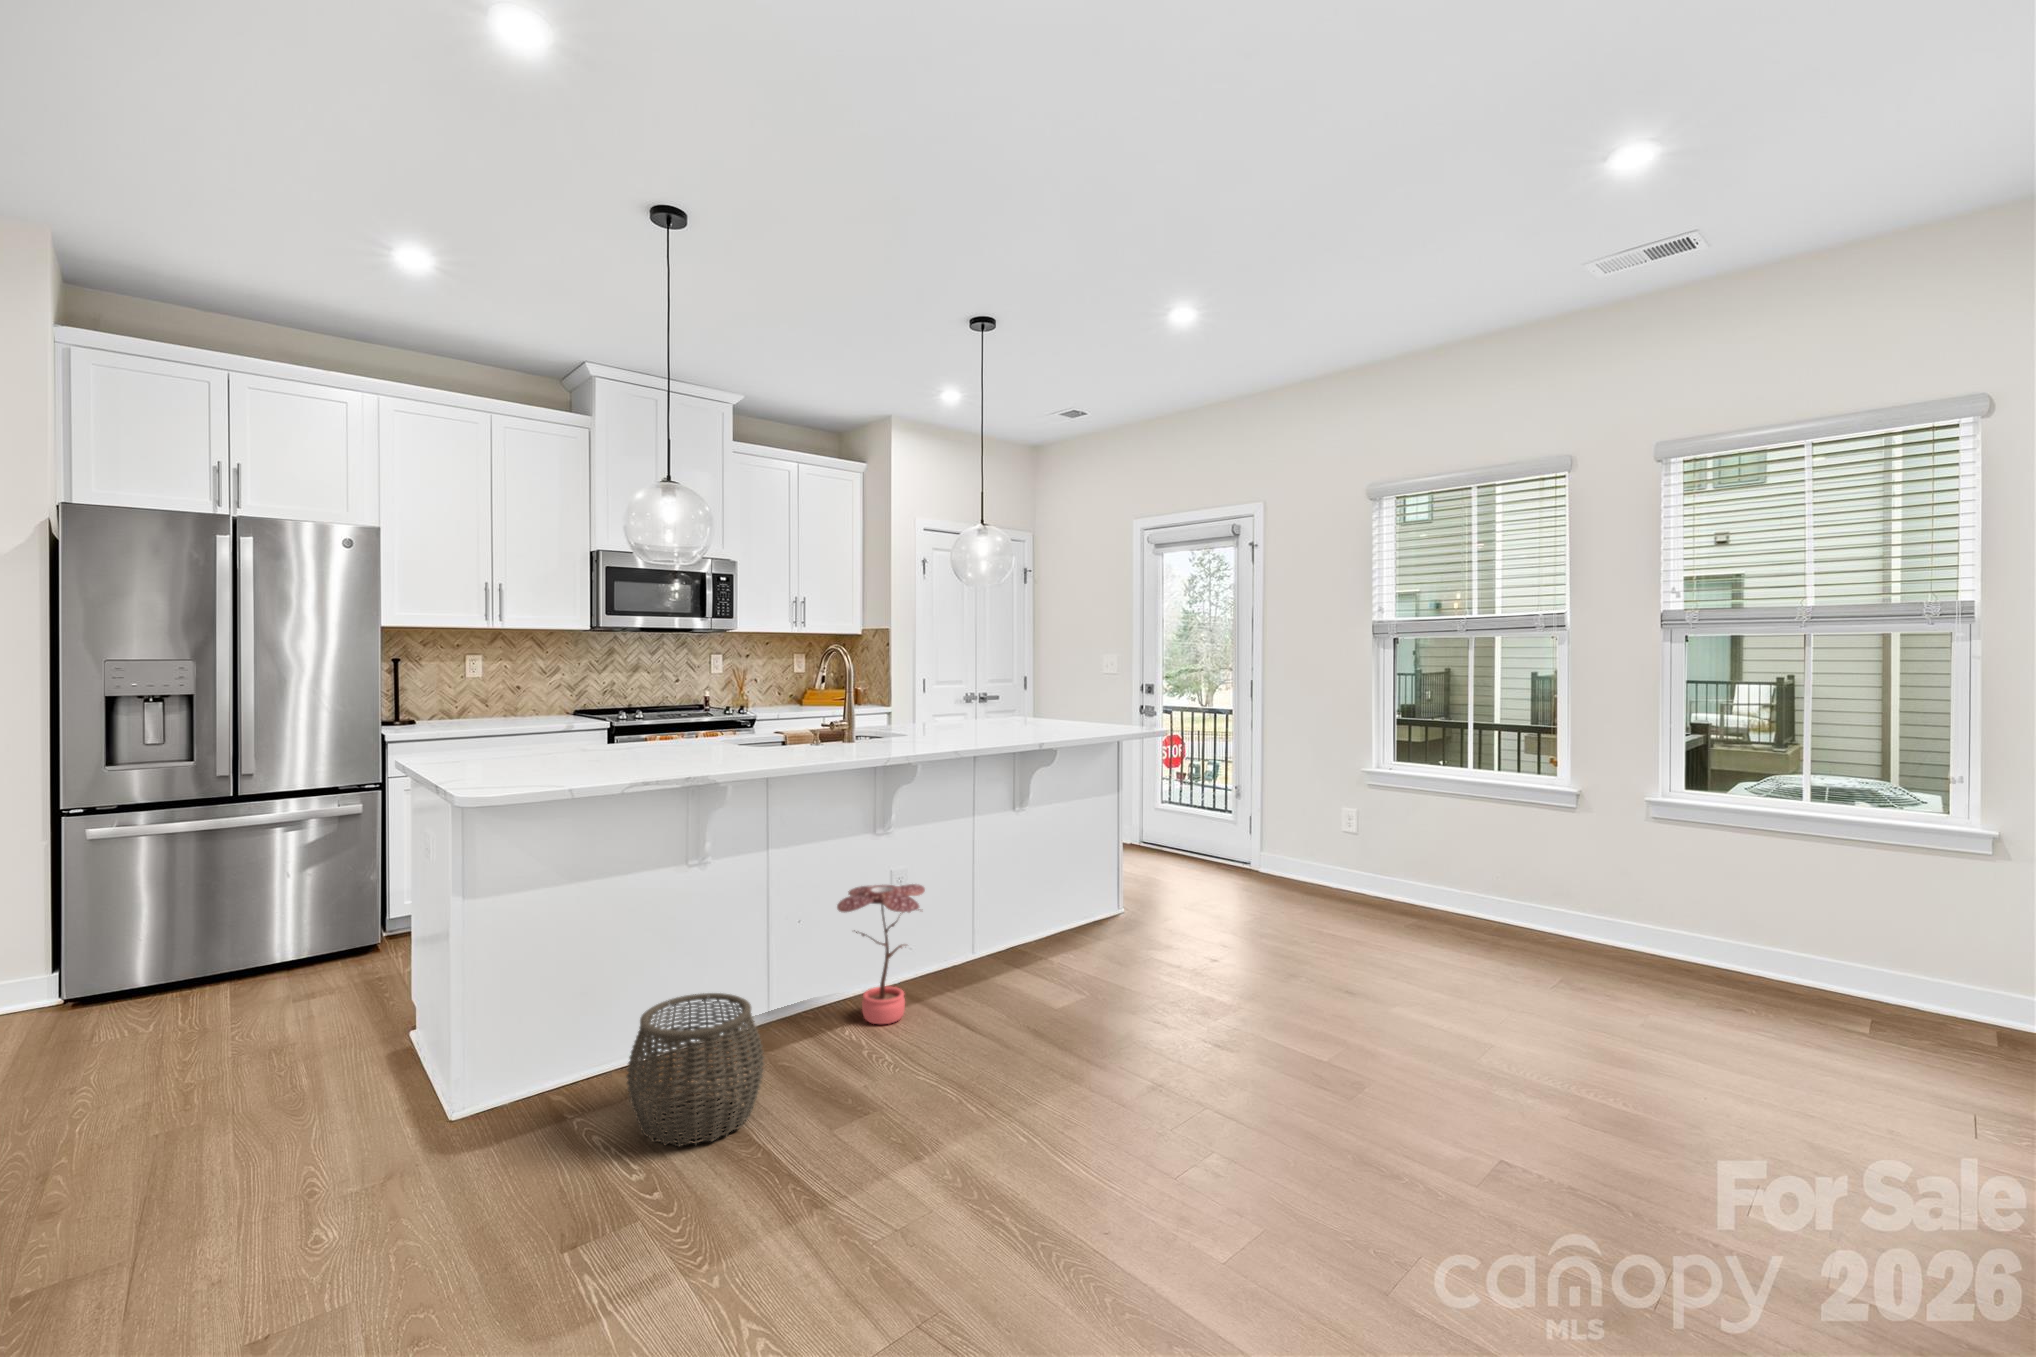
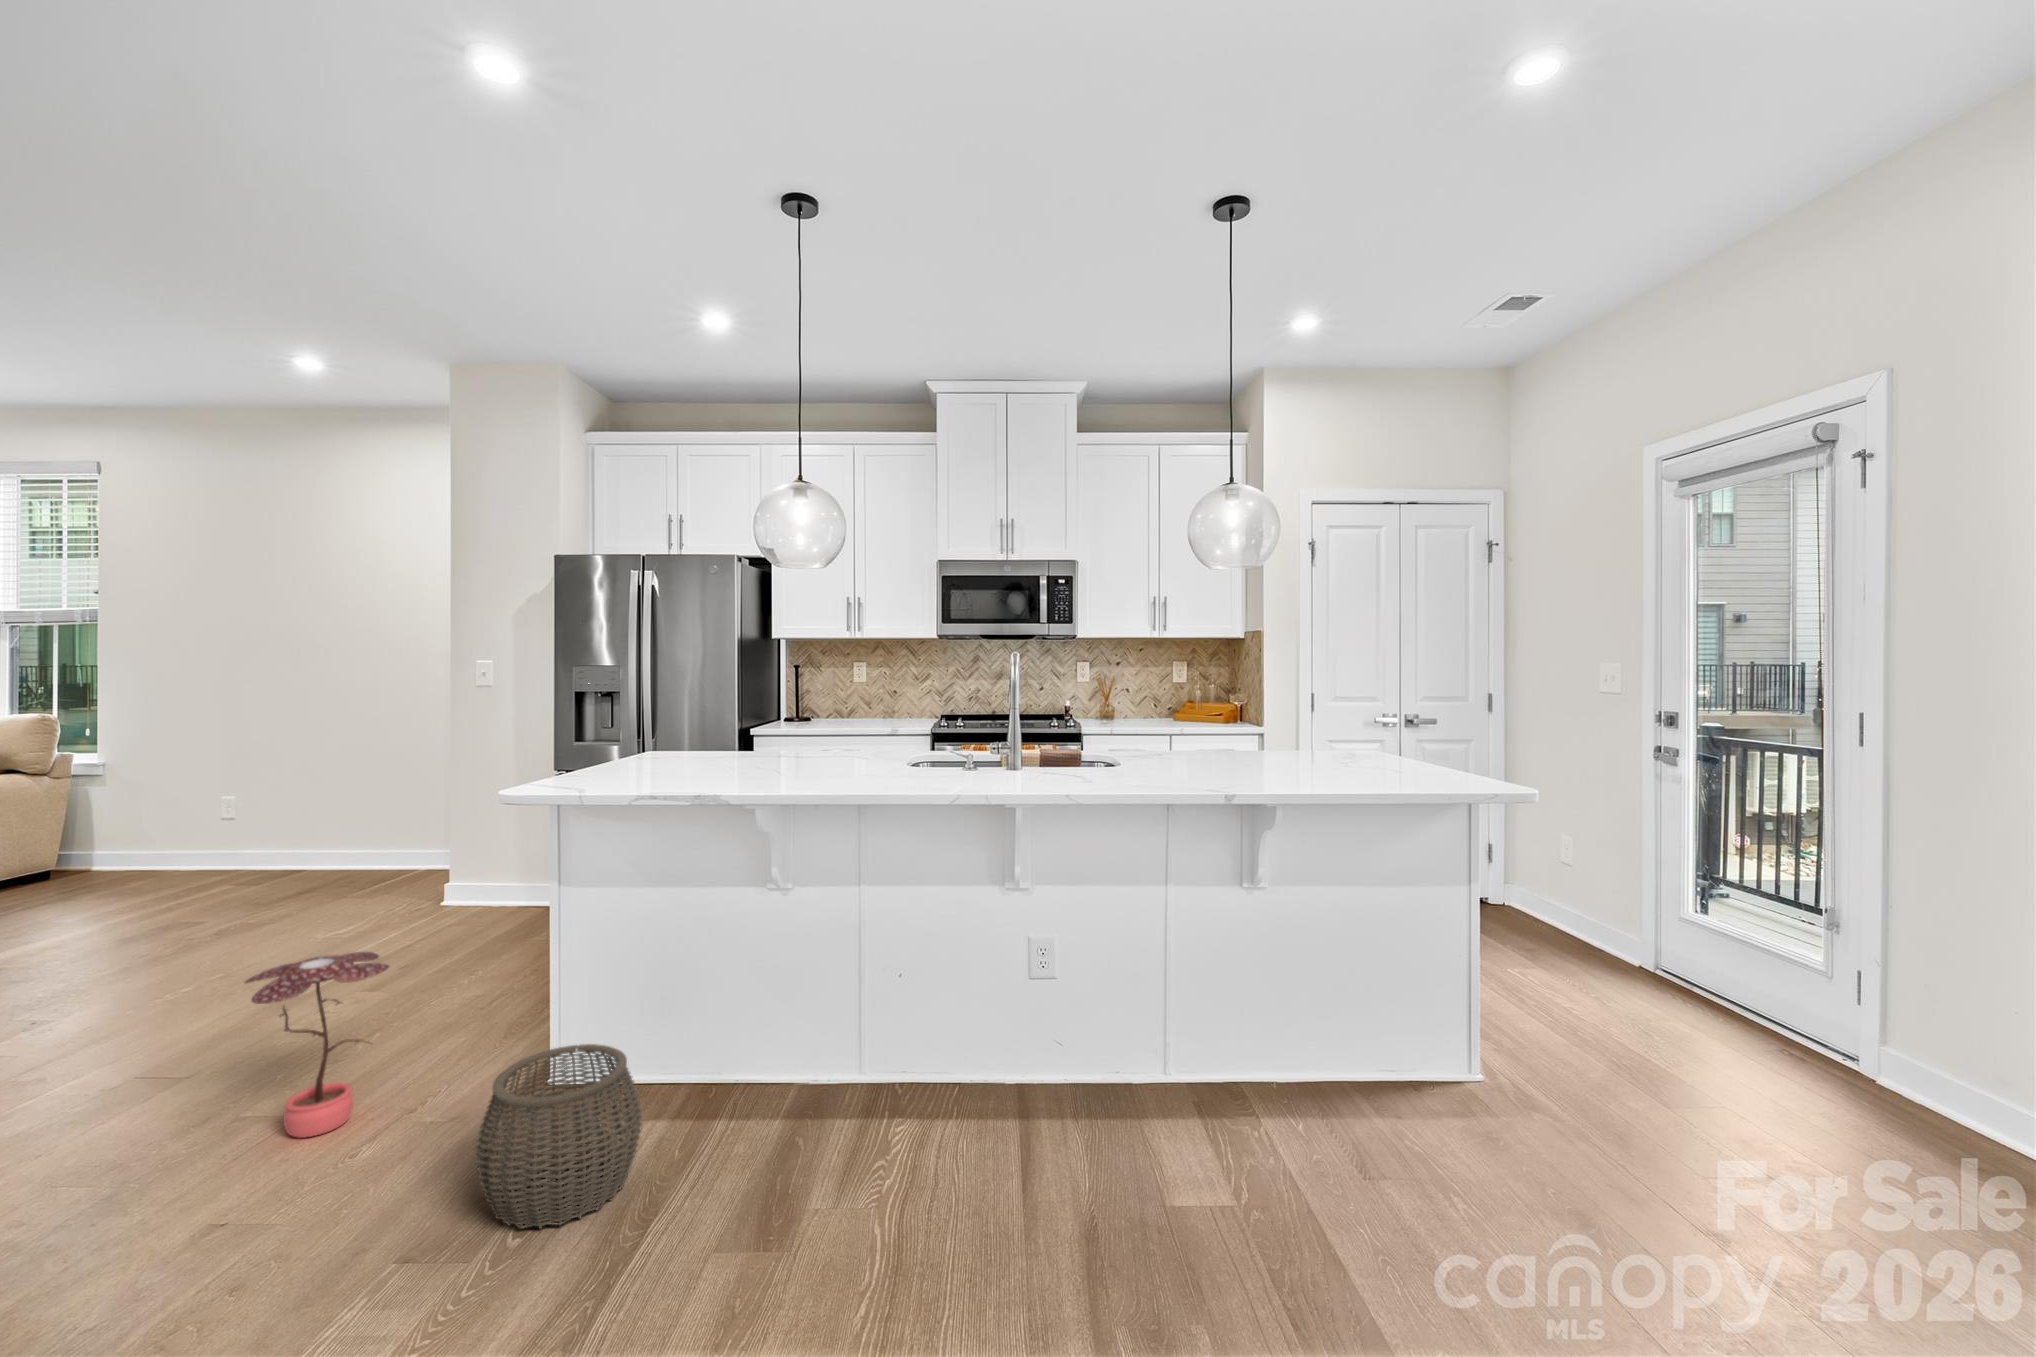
potted plant: present [837,884,925,1024] -> present [245,952,389,1138]

